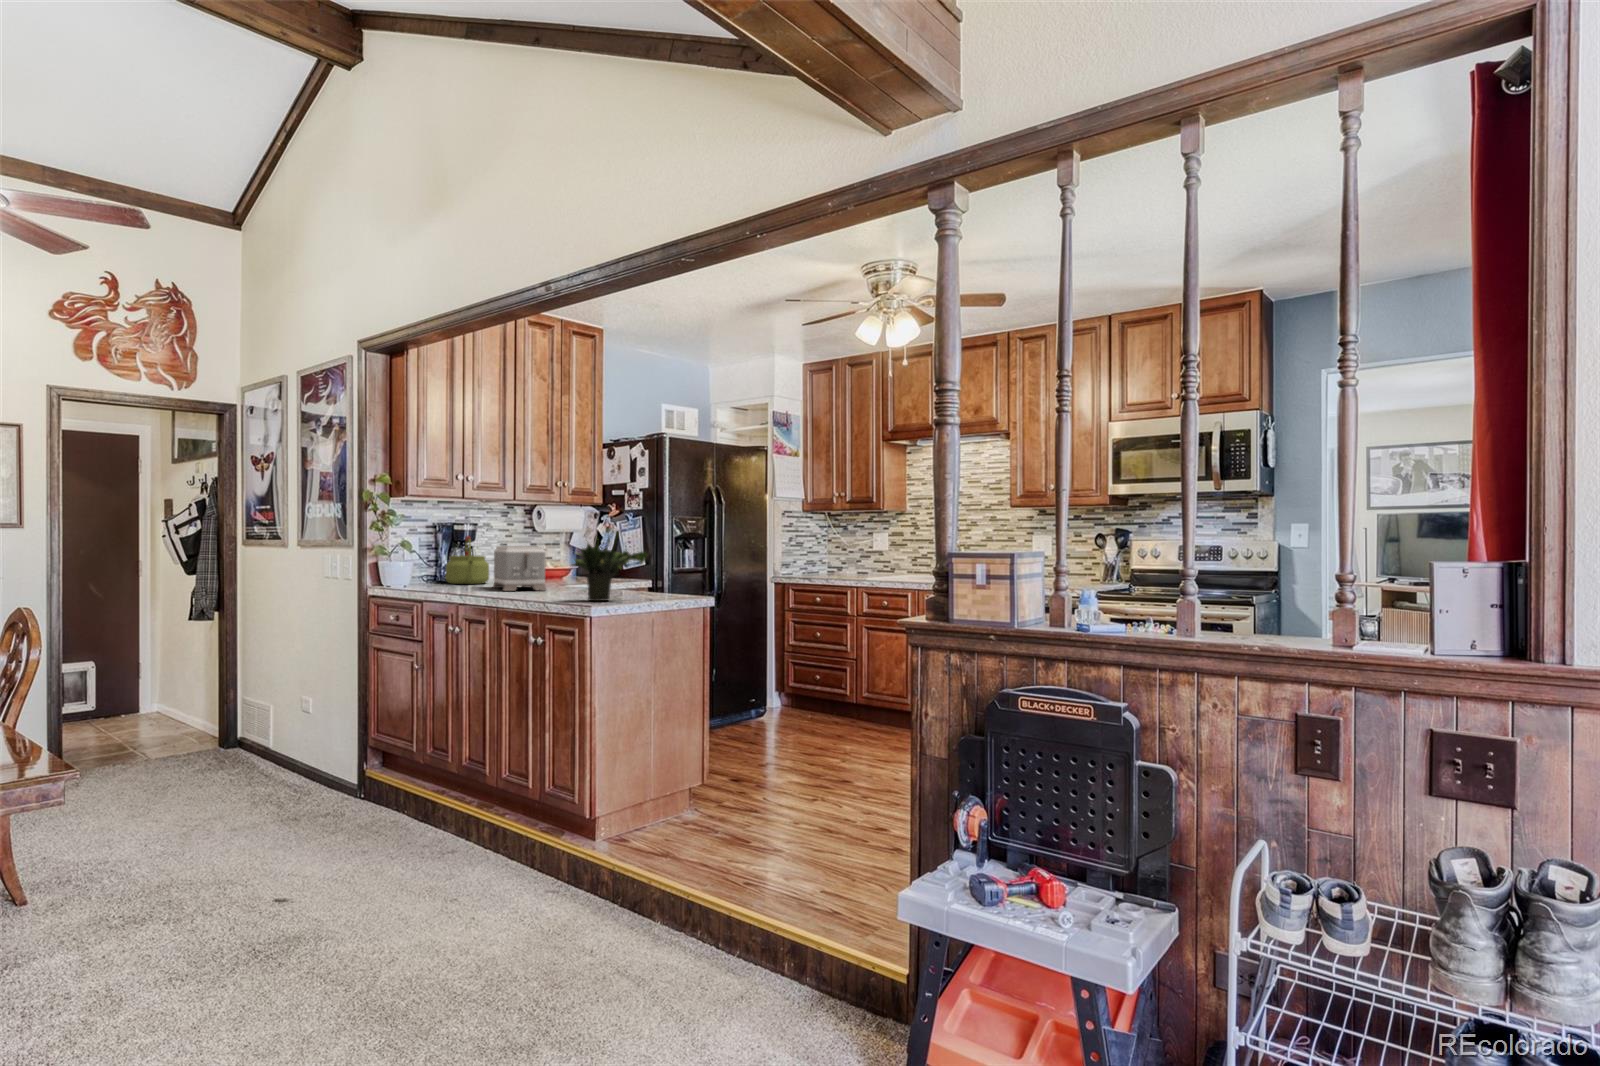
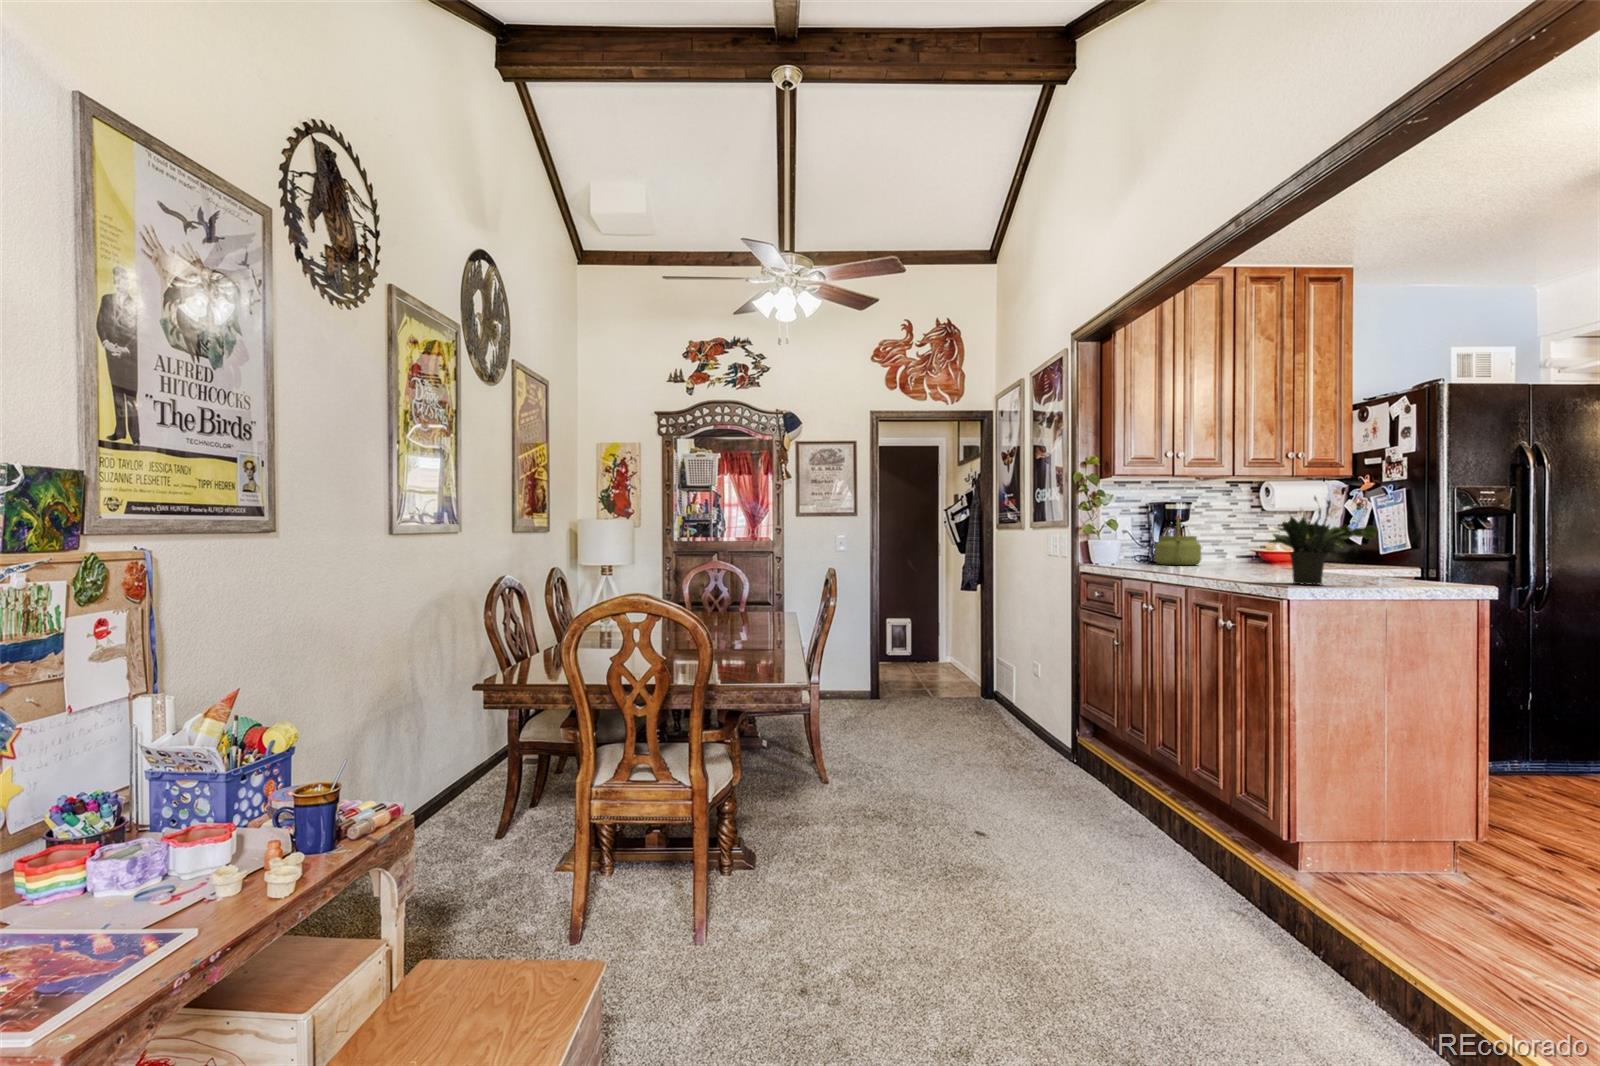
toaster: present [493,546,546,591] -> none [1198,524,1257,573]

